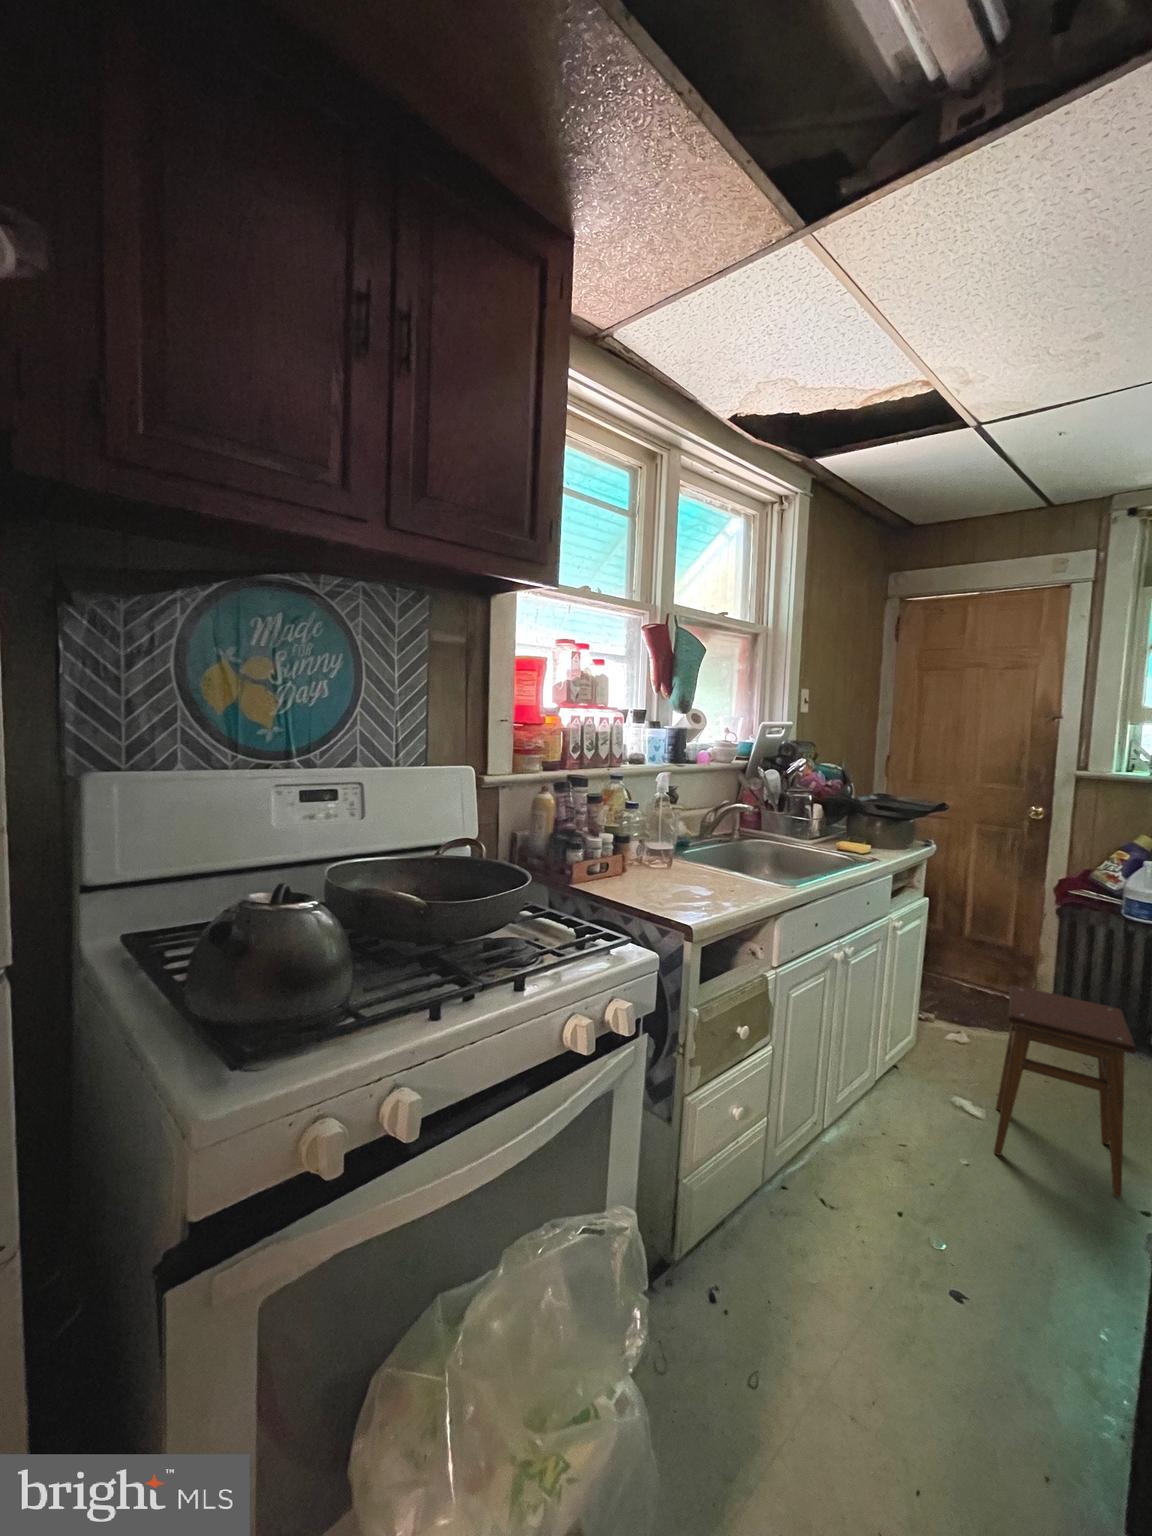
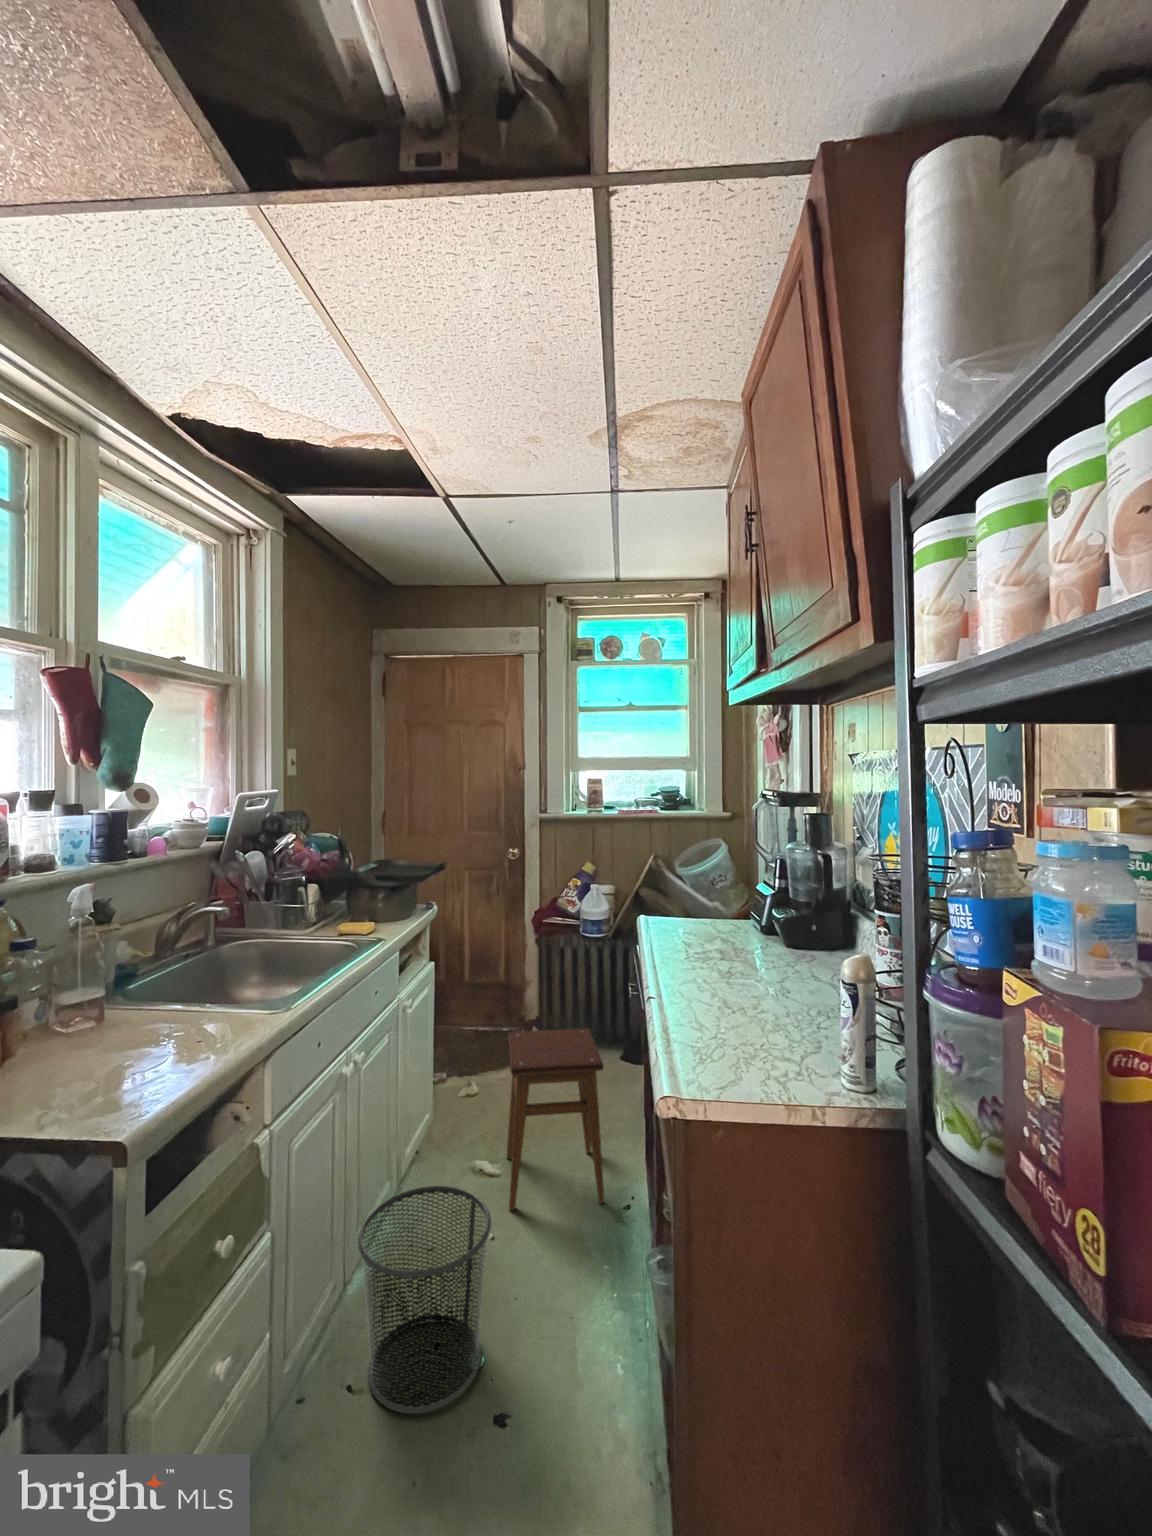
waste bin: none [839,1078,972,1268] -> present [358,1186,491,1414]

